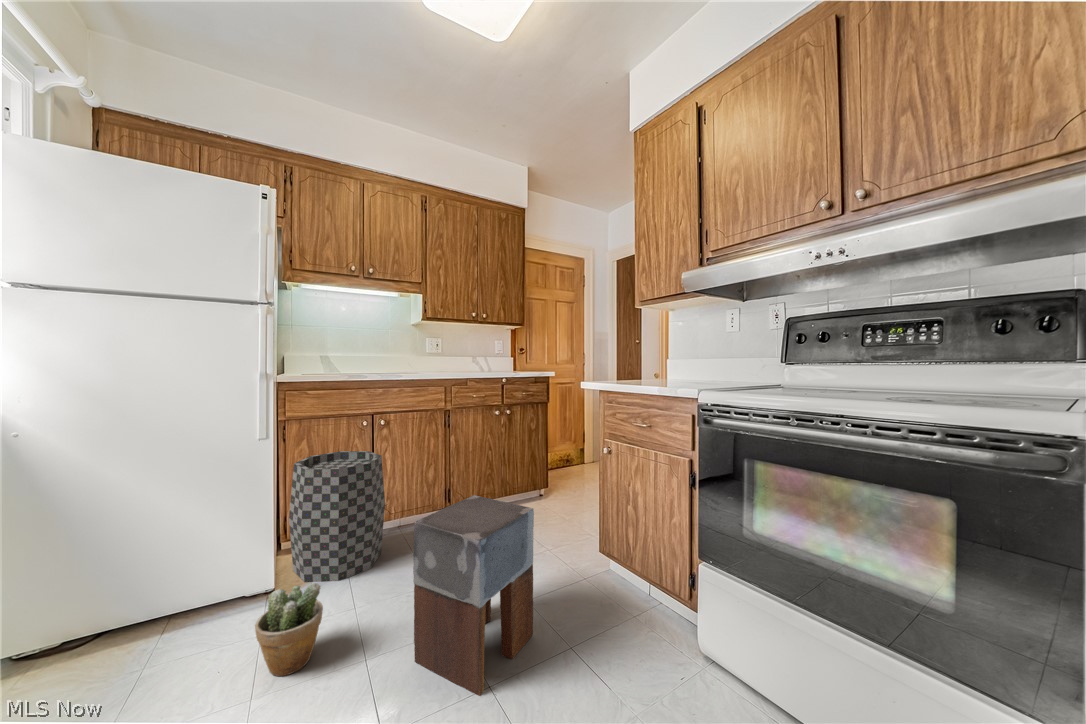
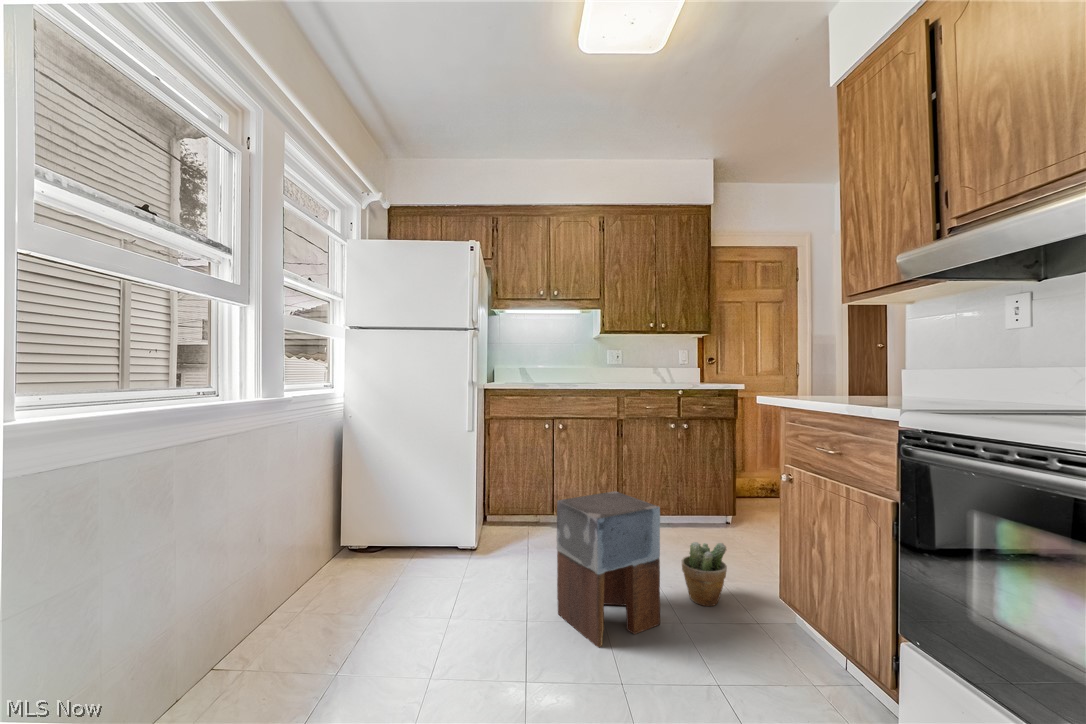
trash can: present [289,451,385,582] -> none [488,449,559,552]
potted plant: present [255,583,323,676] -> present [682,542,727,606]

